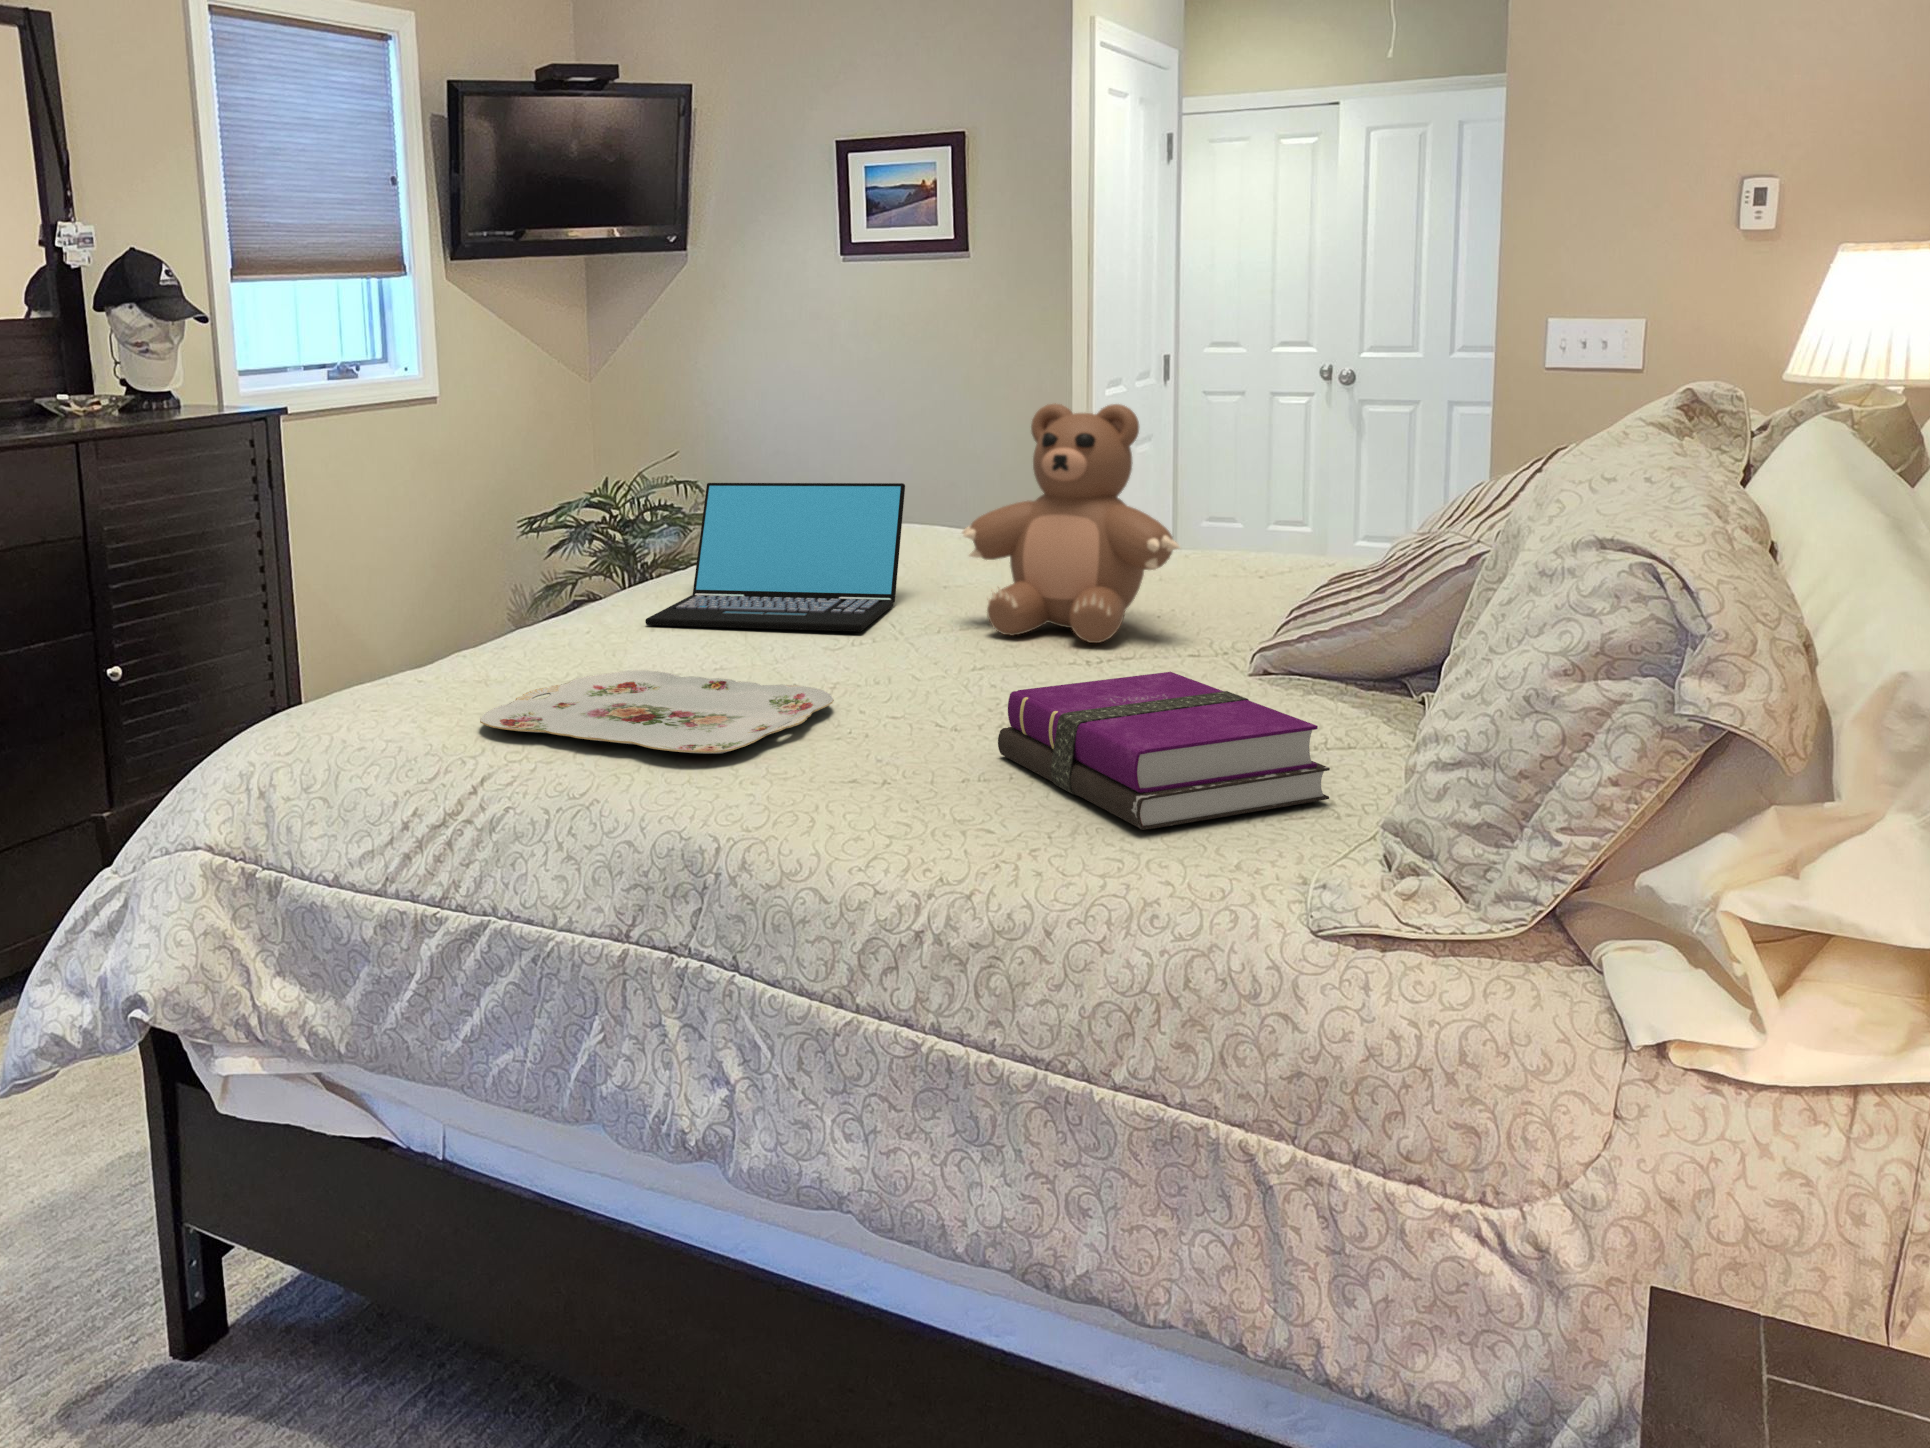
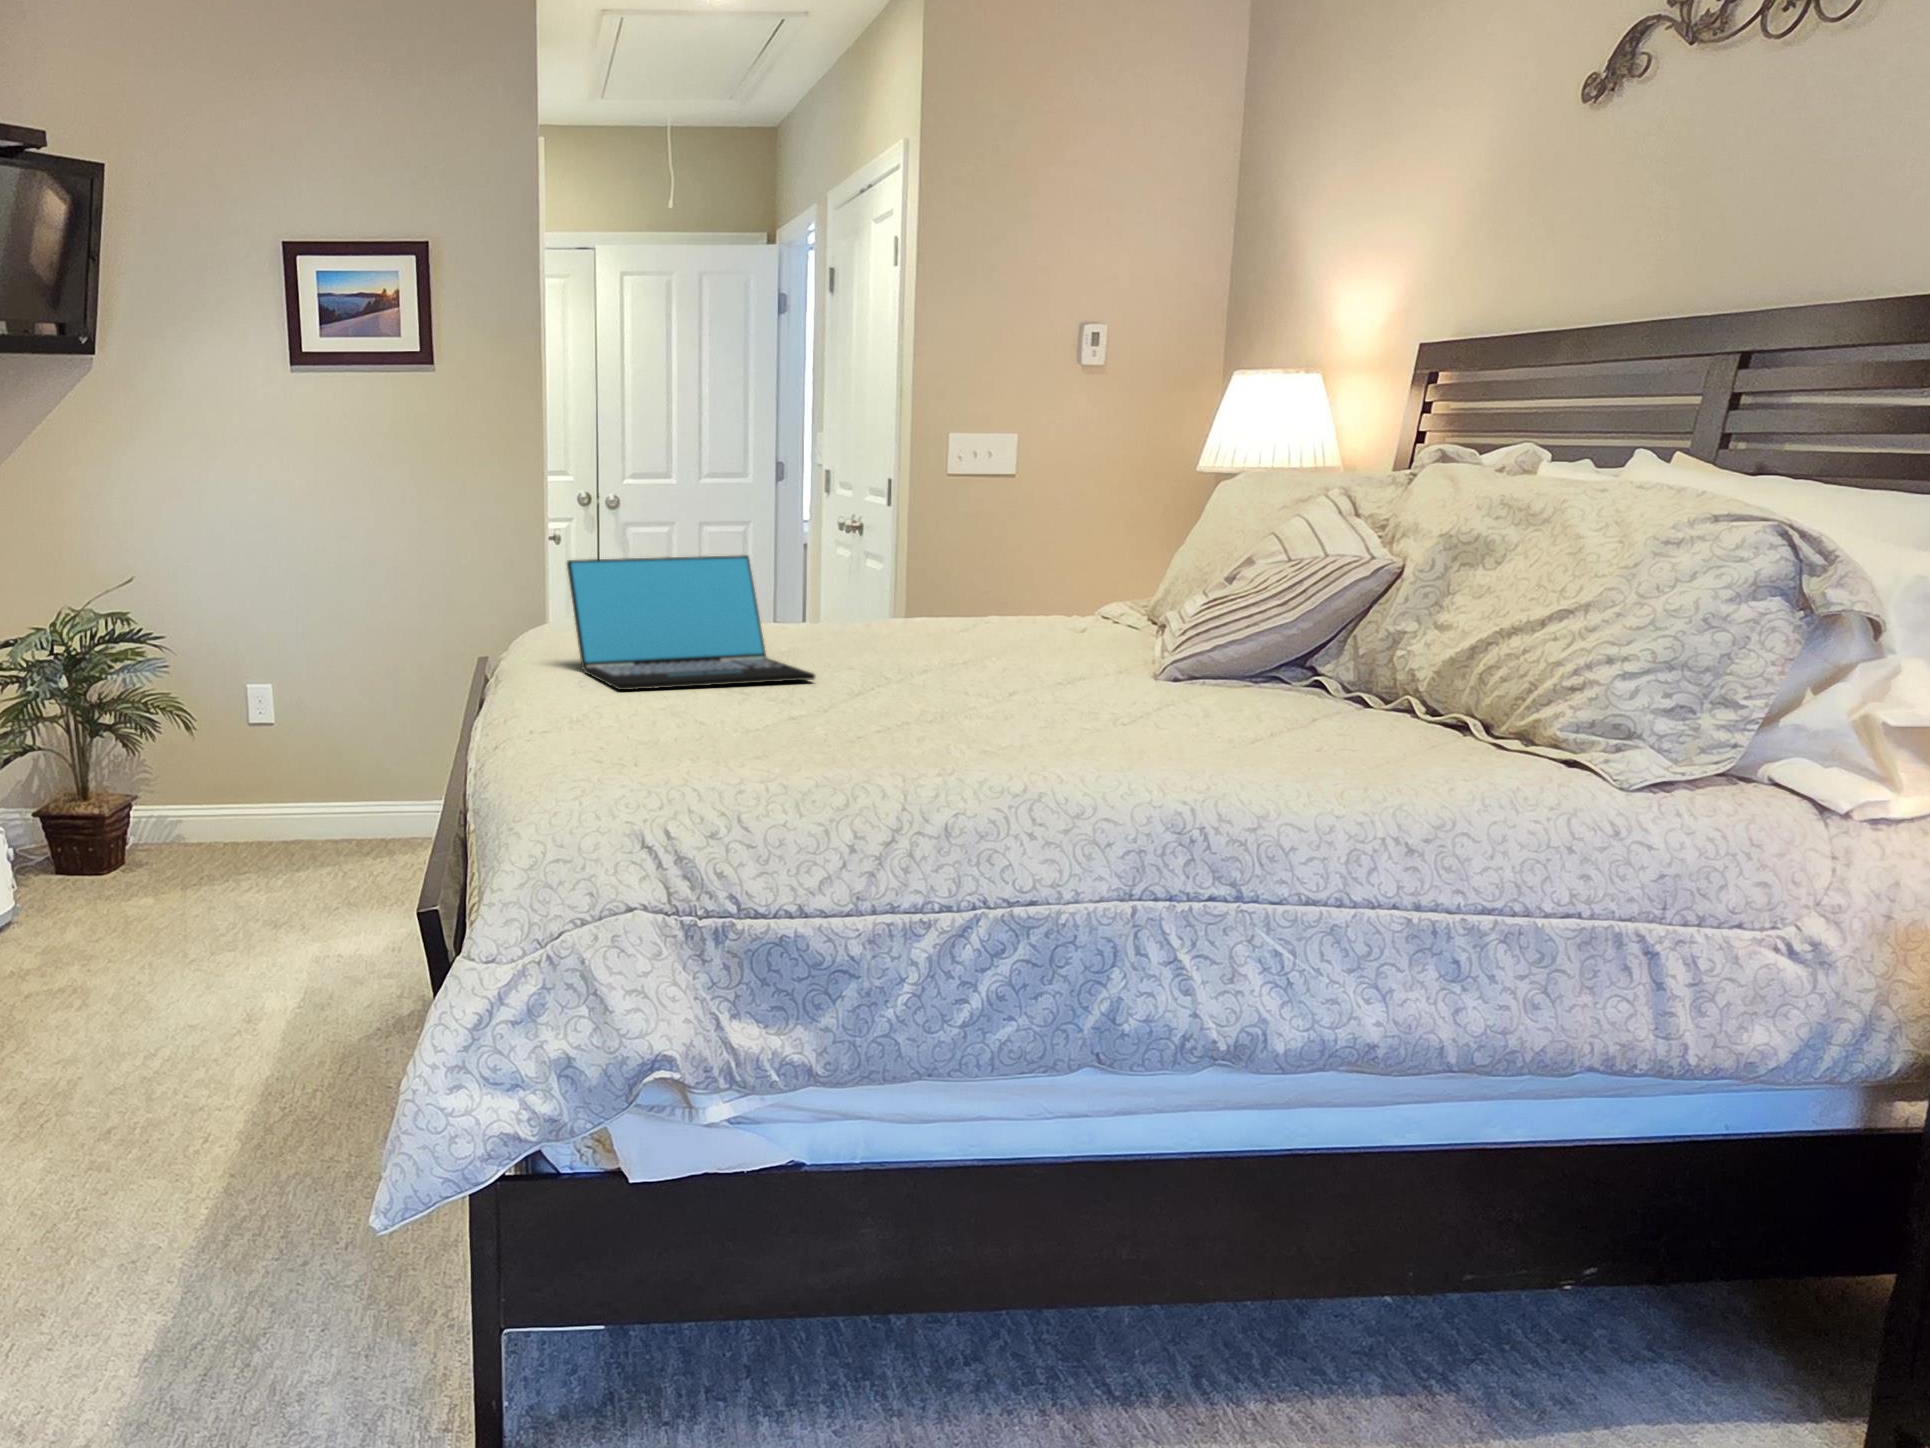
teddy bear: present [962,403,1180,643] -> none [856,478,1048,674]
serving tray: present [480,670,834,754] -> none [734,711,1045,763]
notebook: present [998,672,1330,830] -> none [1181,667,1427,758]

